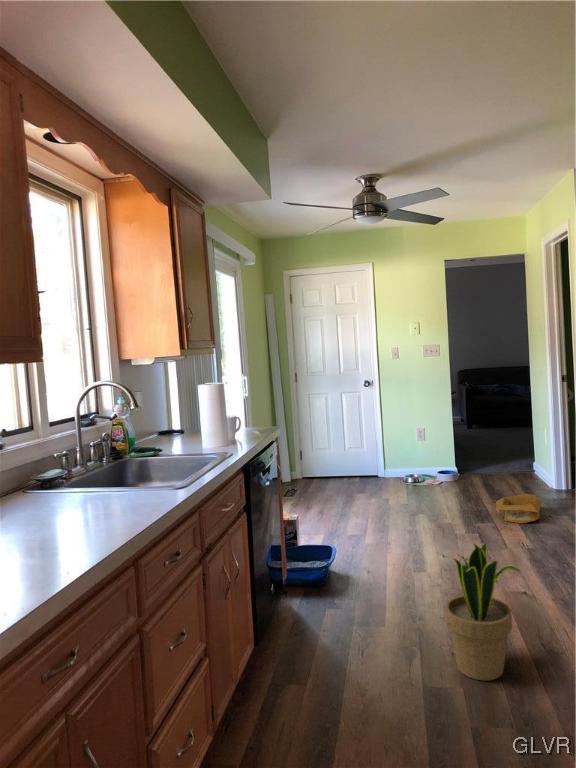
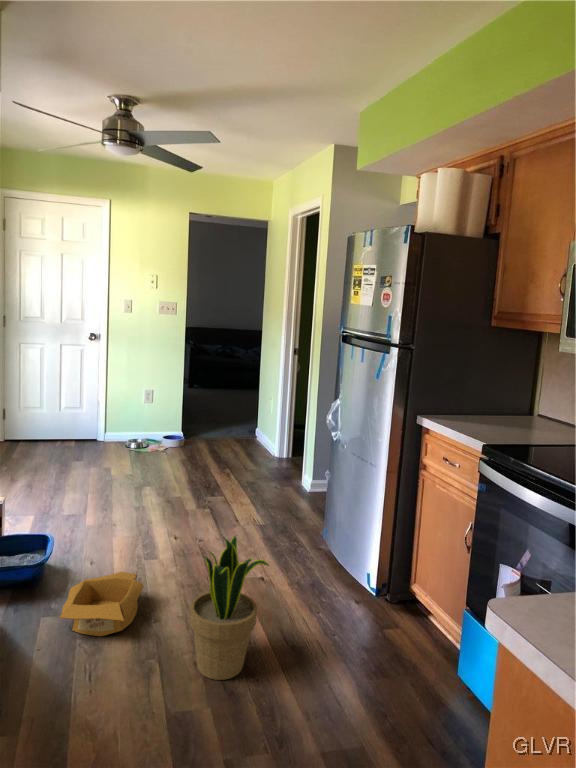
cardboard box: present [496,494,542,523] -> present [59,572,143,636]

